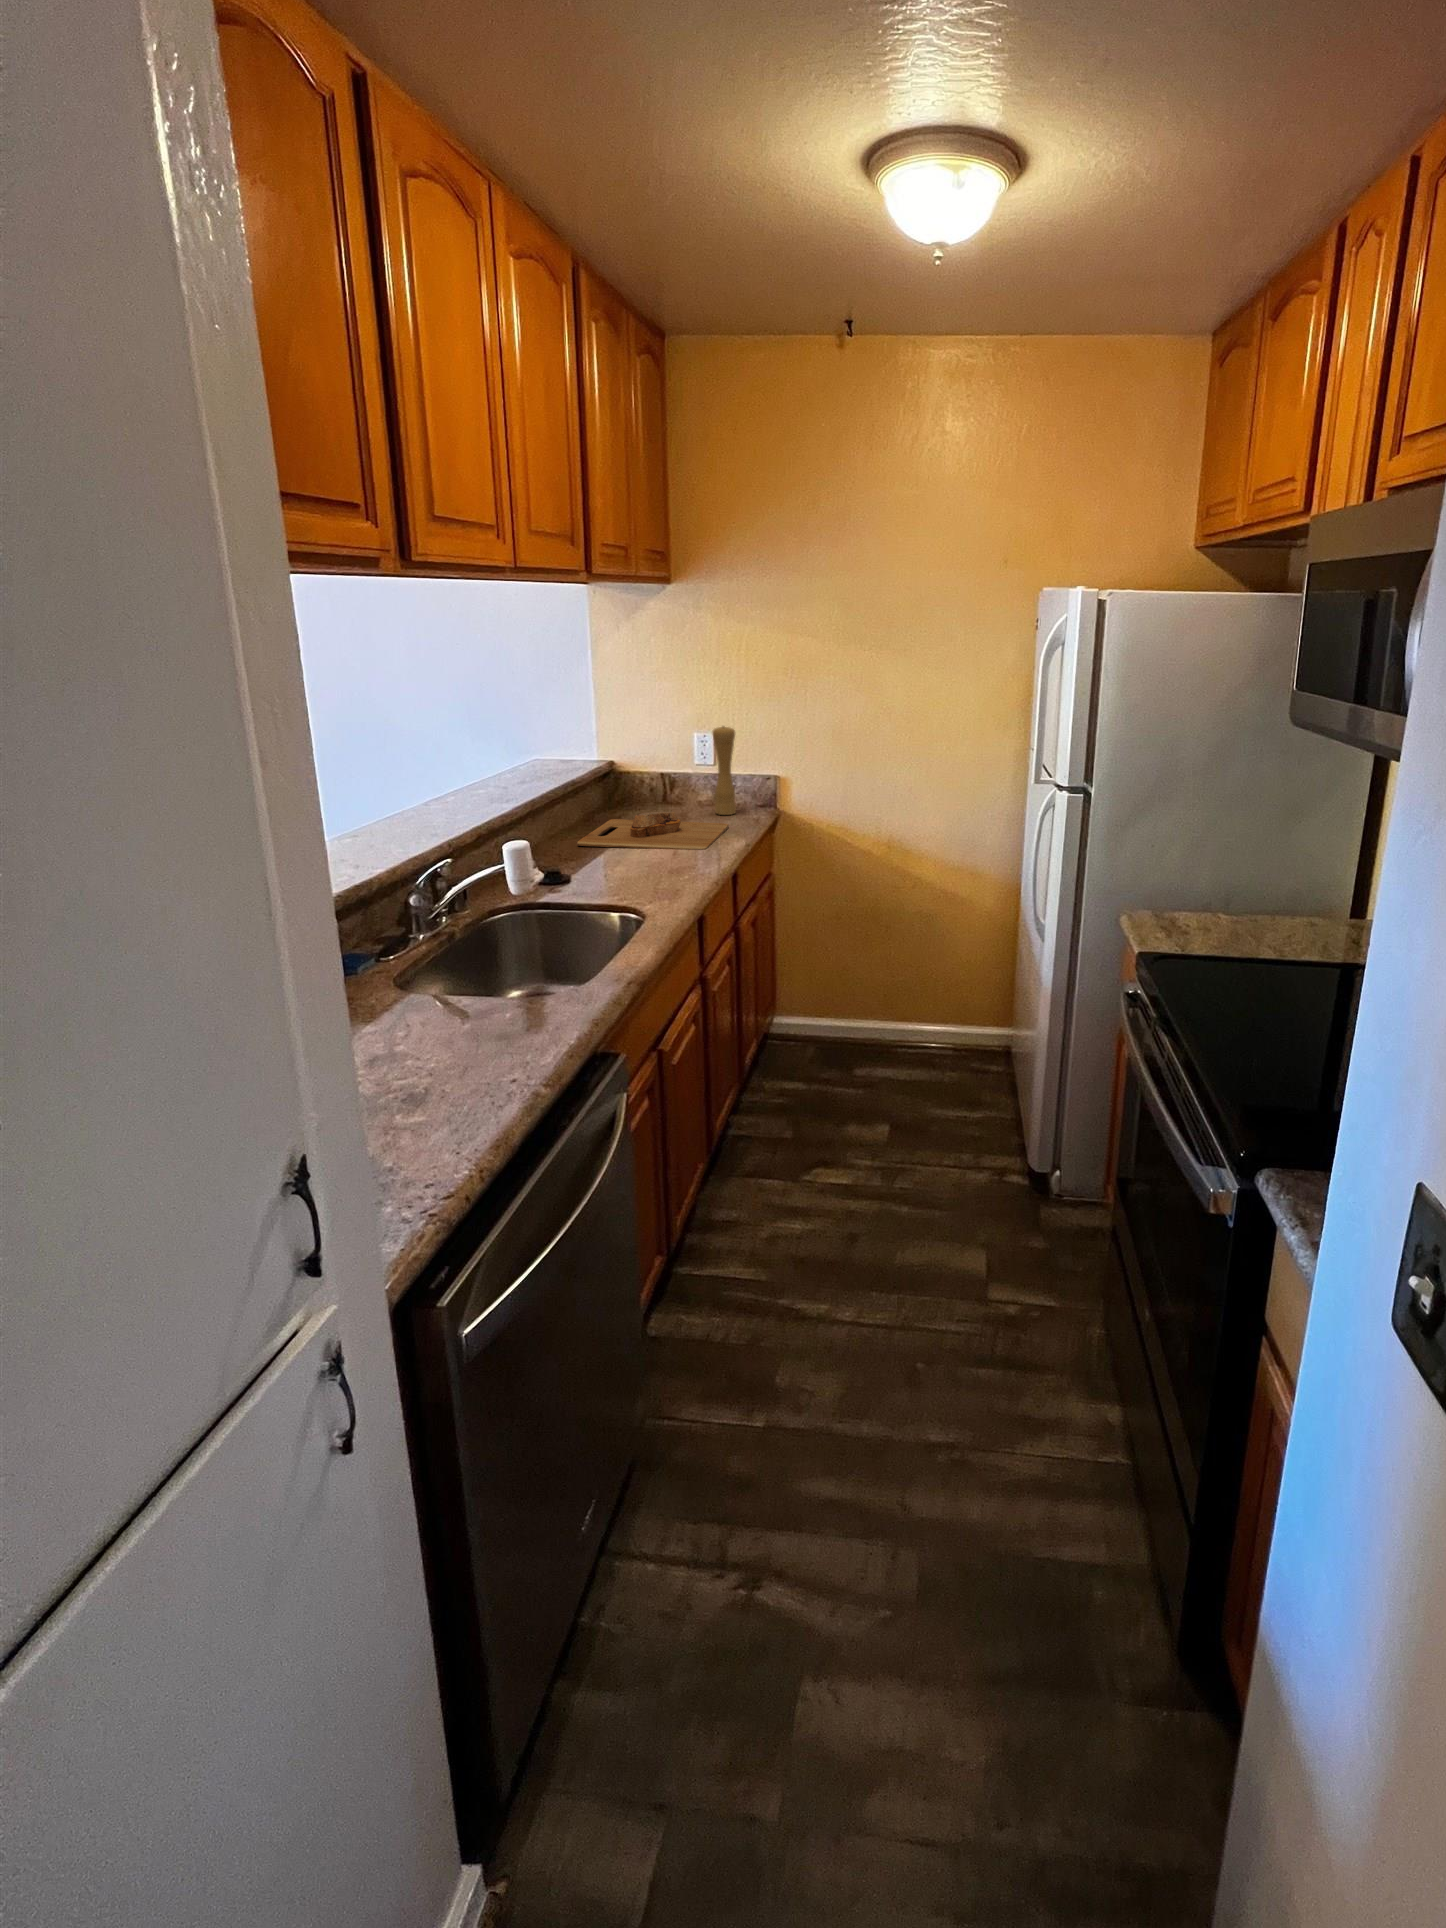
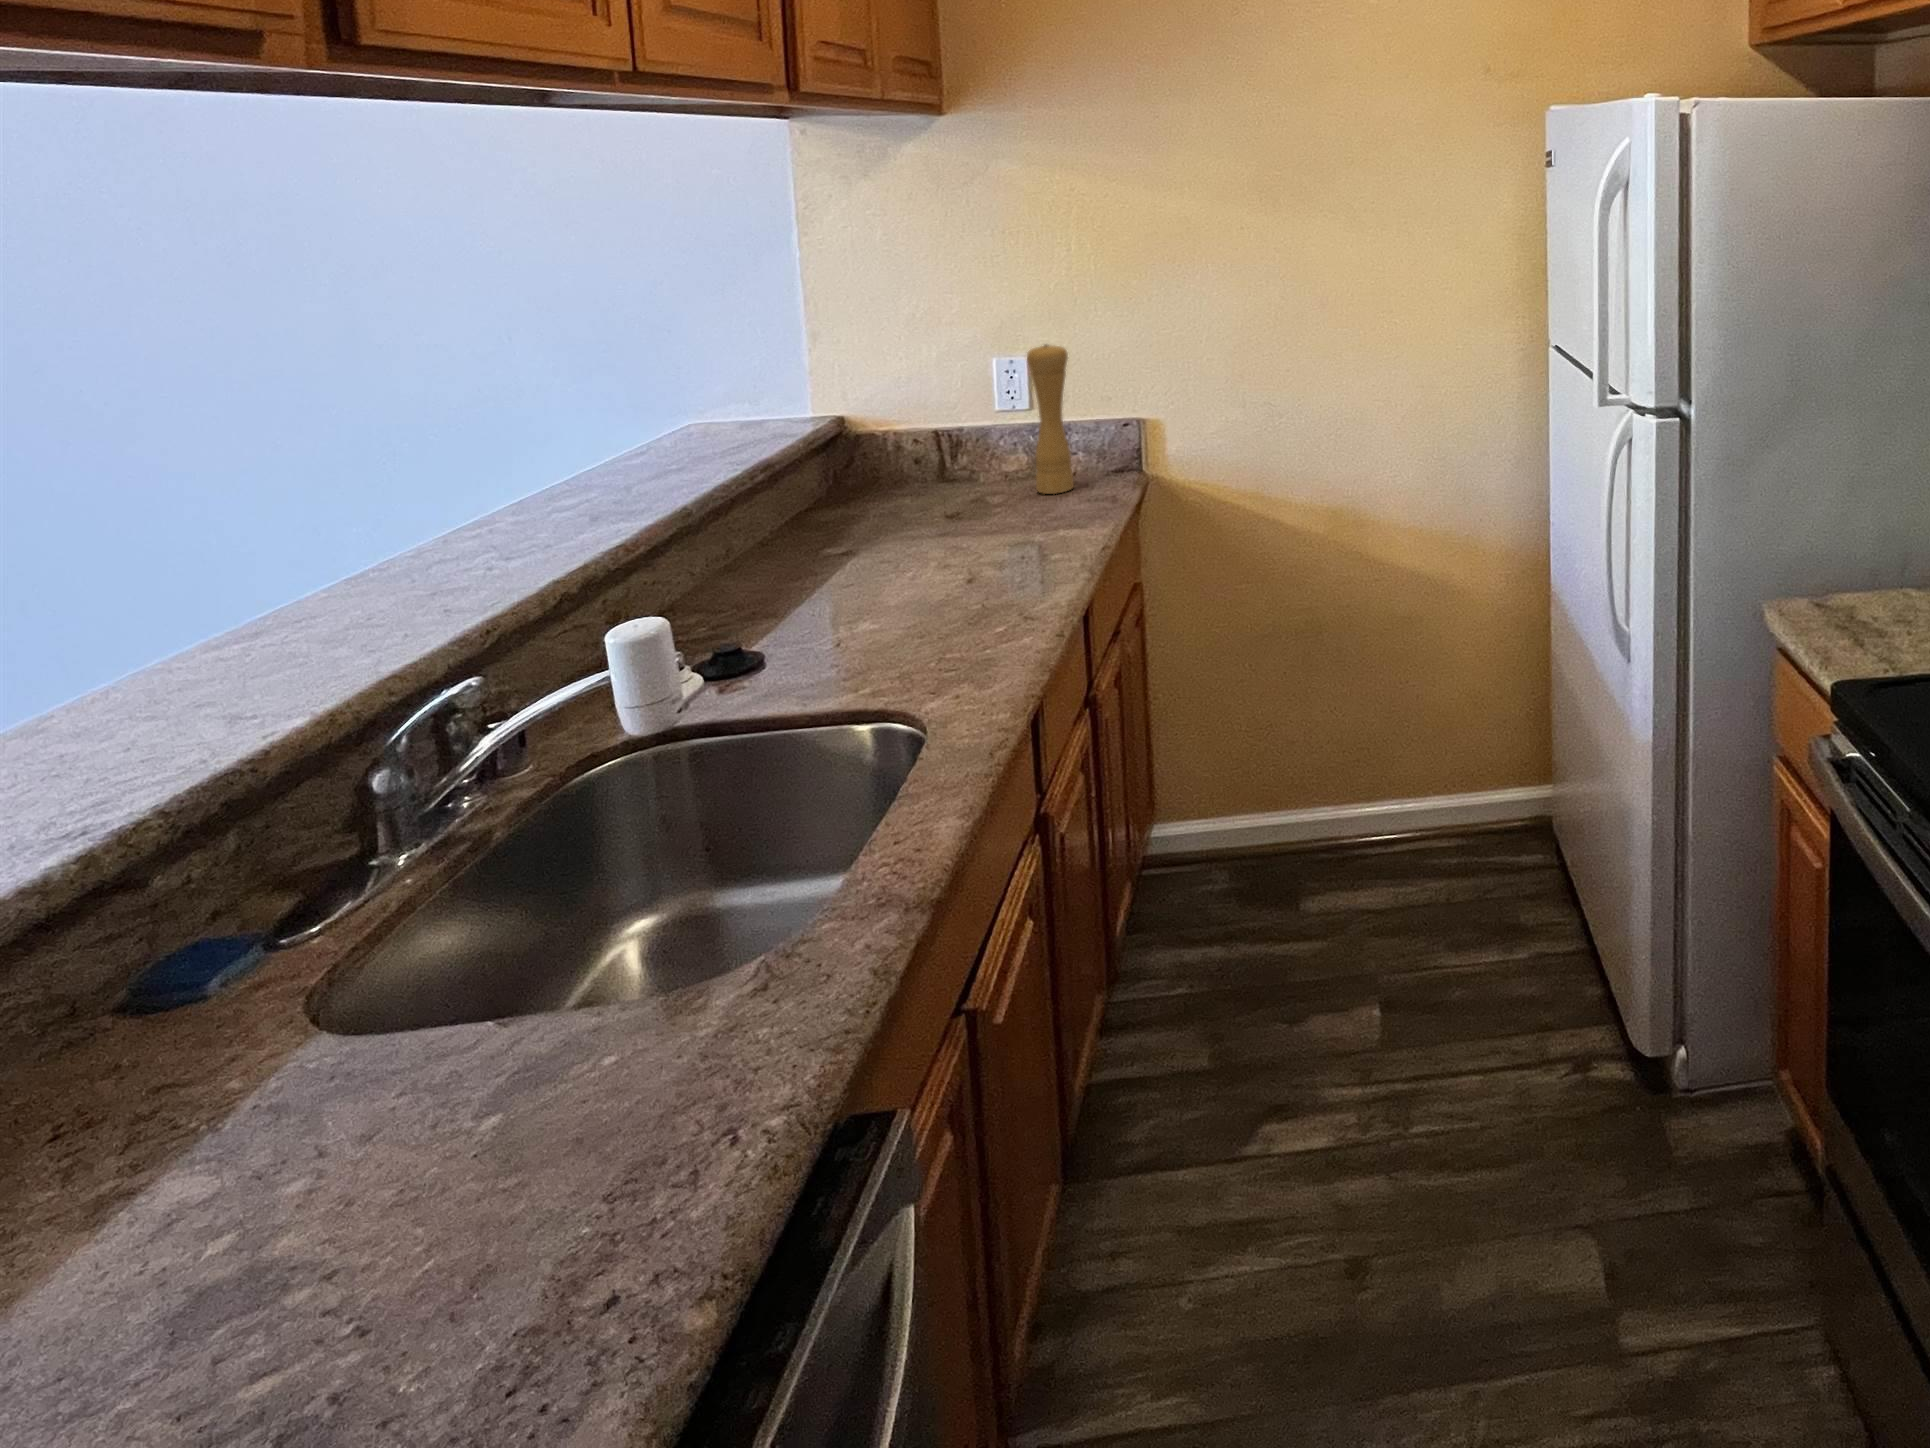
cutting board: present [577,811,729,850] -> none [777,500,1065,583]

